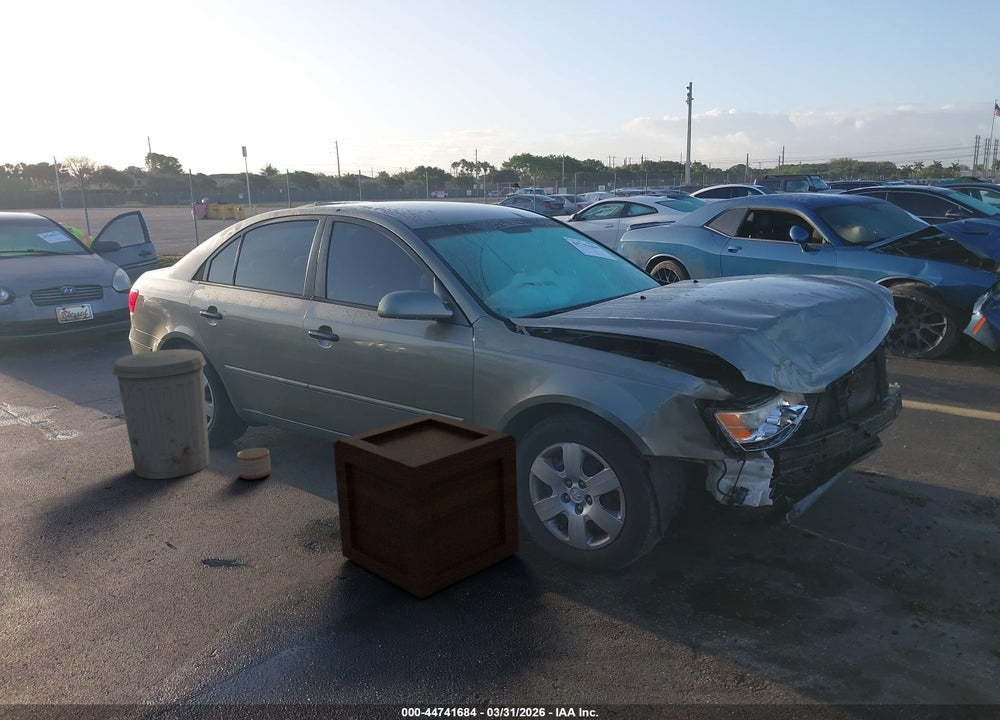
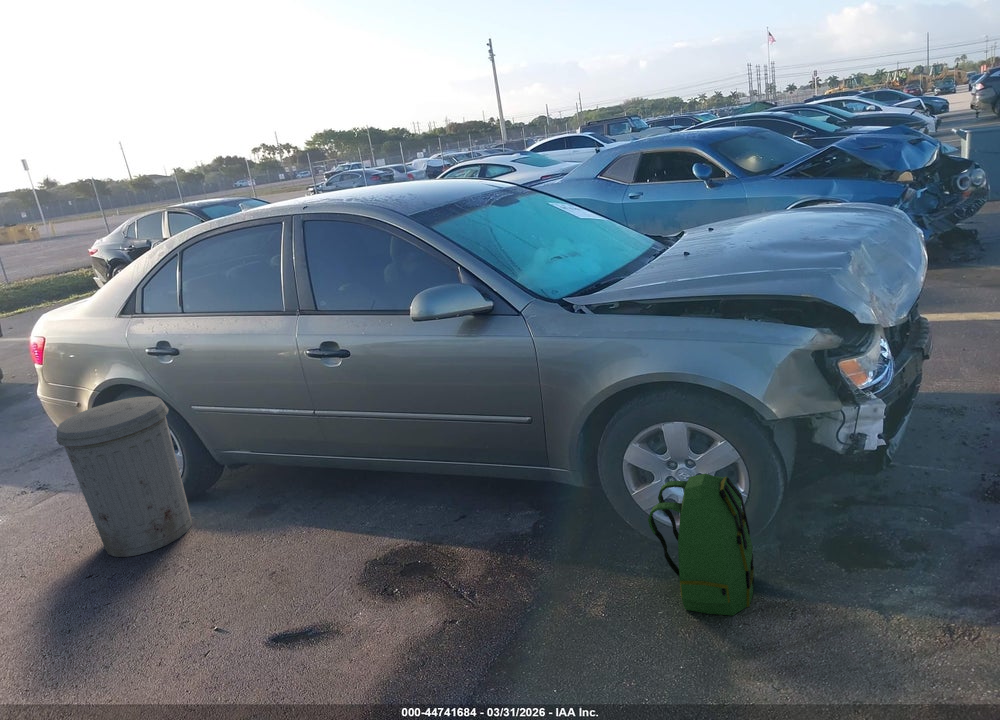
wooden crate: present [333,413,519,599] -> none [403,417,619,629]
planter: present [237,448,271,480] -> none [233,492,275,531]
backpack: none [517,491,611,622] -> present [648,474,754,616]

